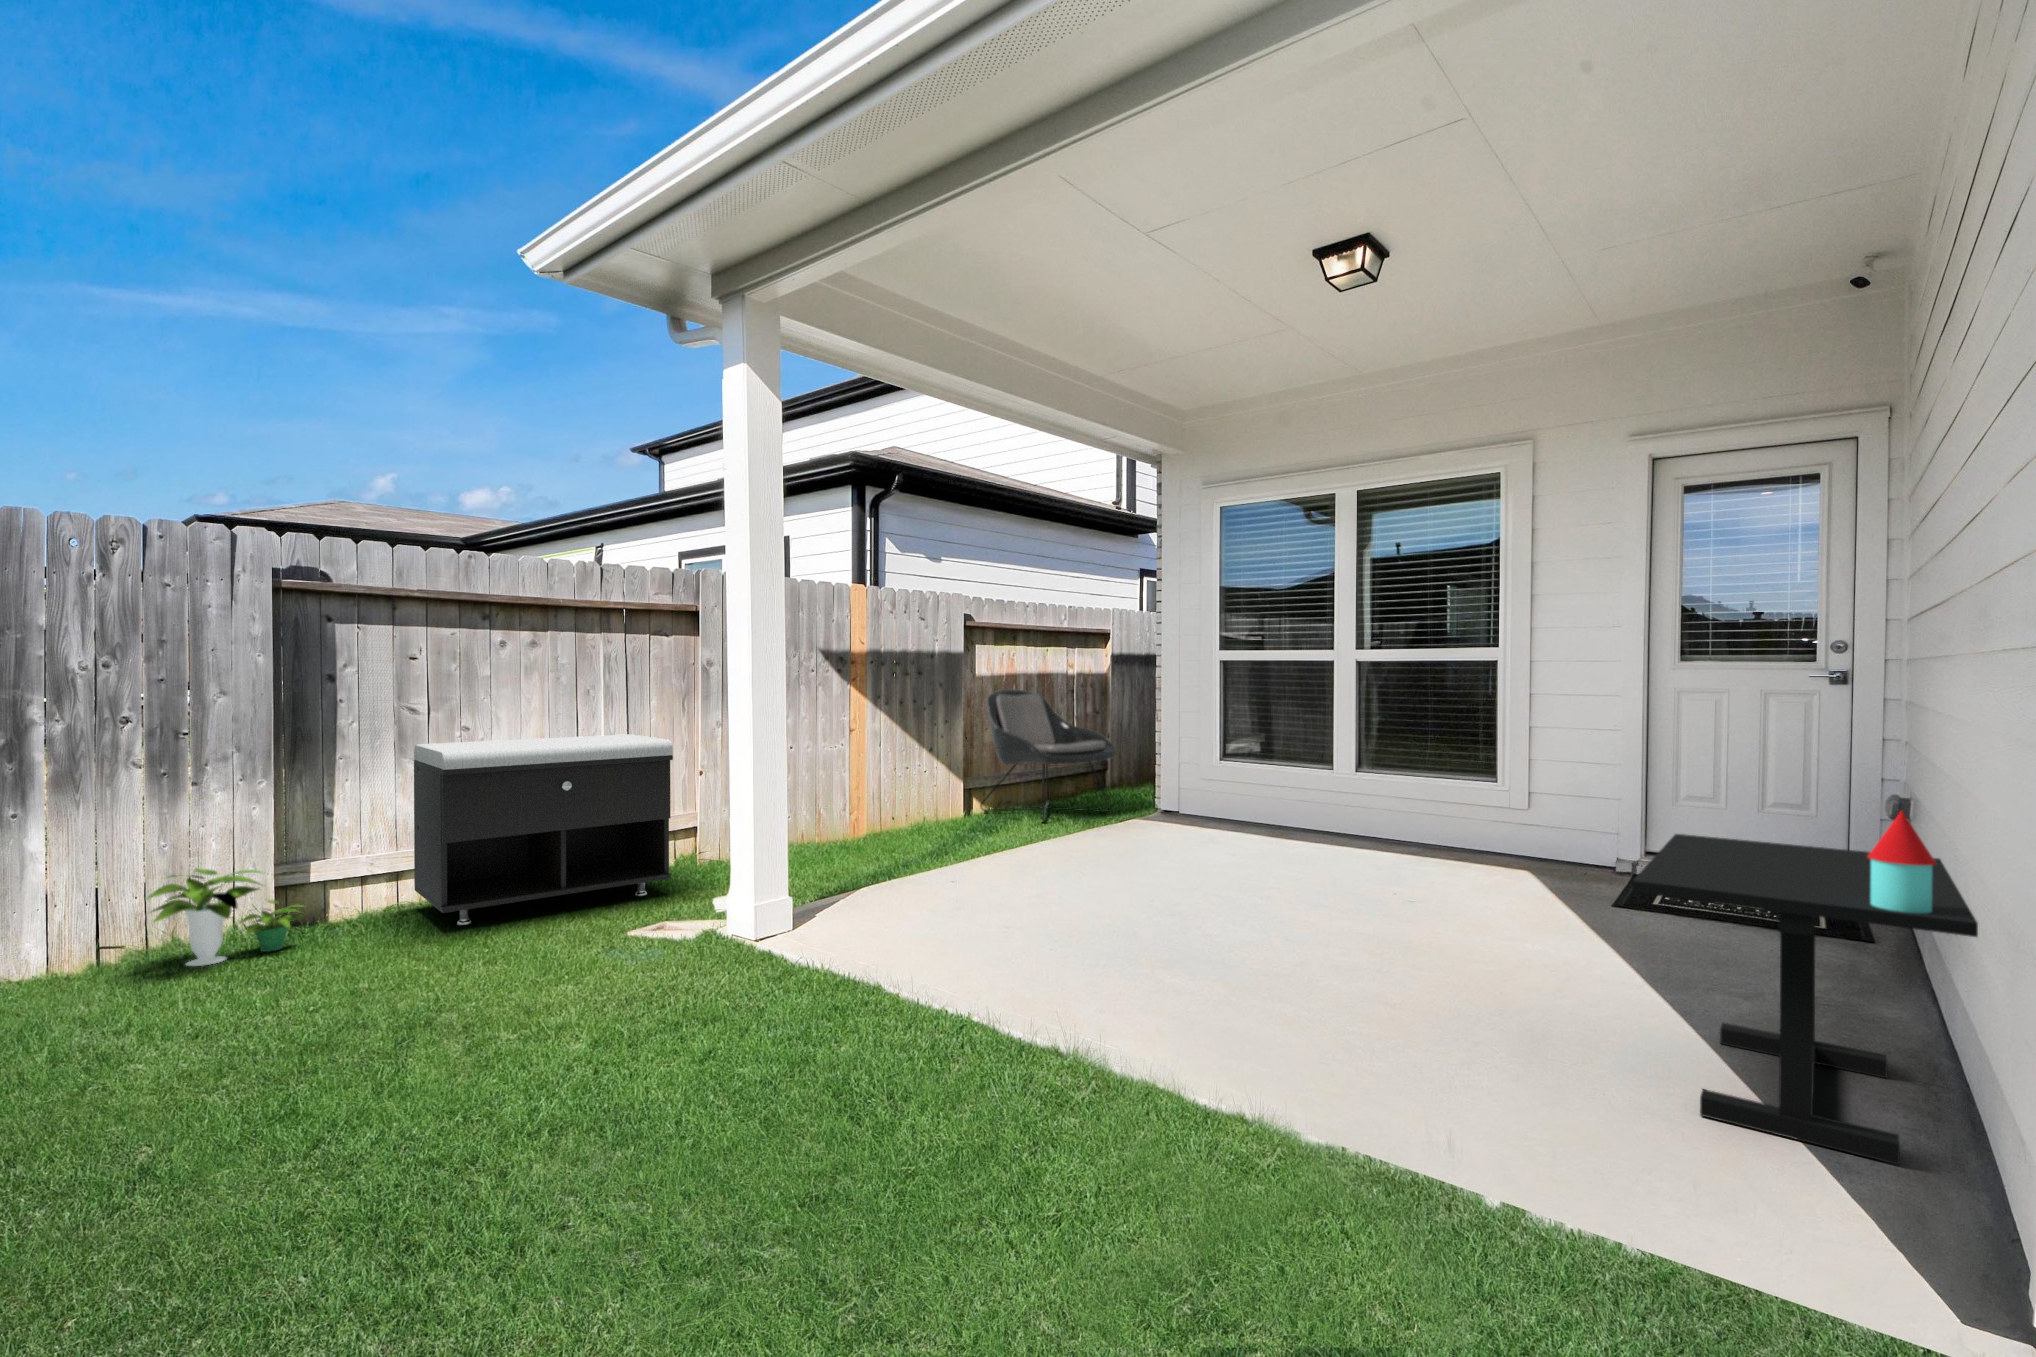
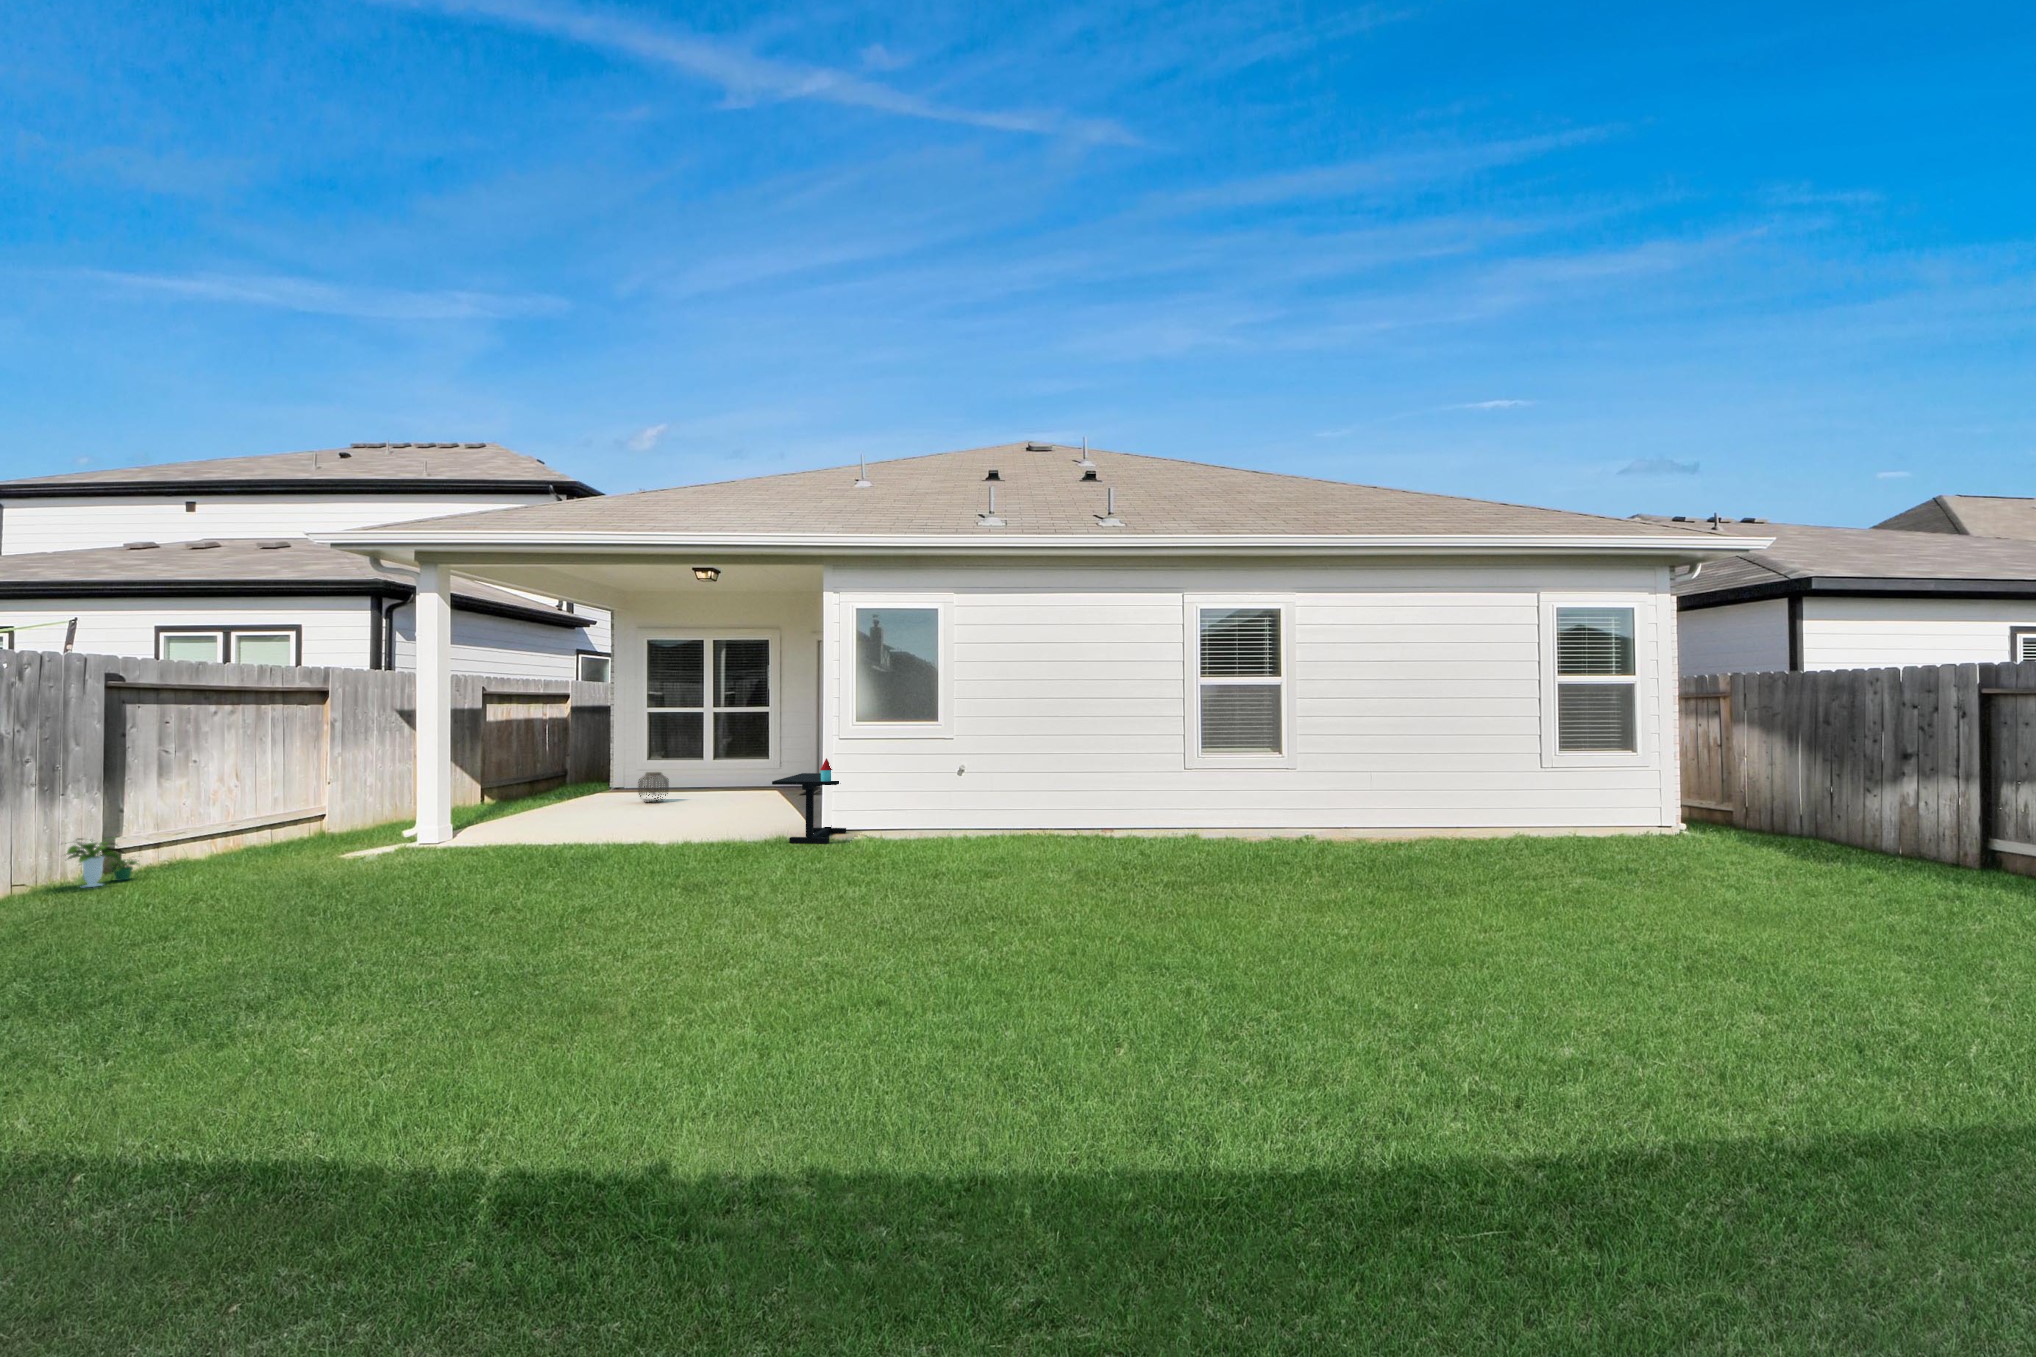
lounge chair: present [980,689,1116,823] -> none [490,730,582,807]
storage bench: present [414,734,673,925] -> none [169,762,343,864]
woven basket: none [1206,773,1262,834] -> present [638,772,669,803]

